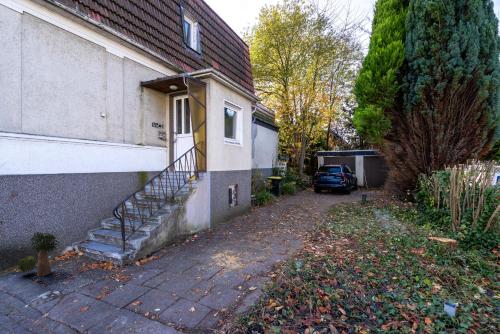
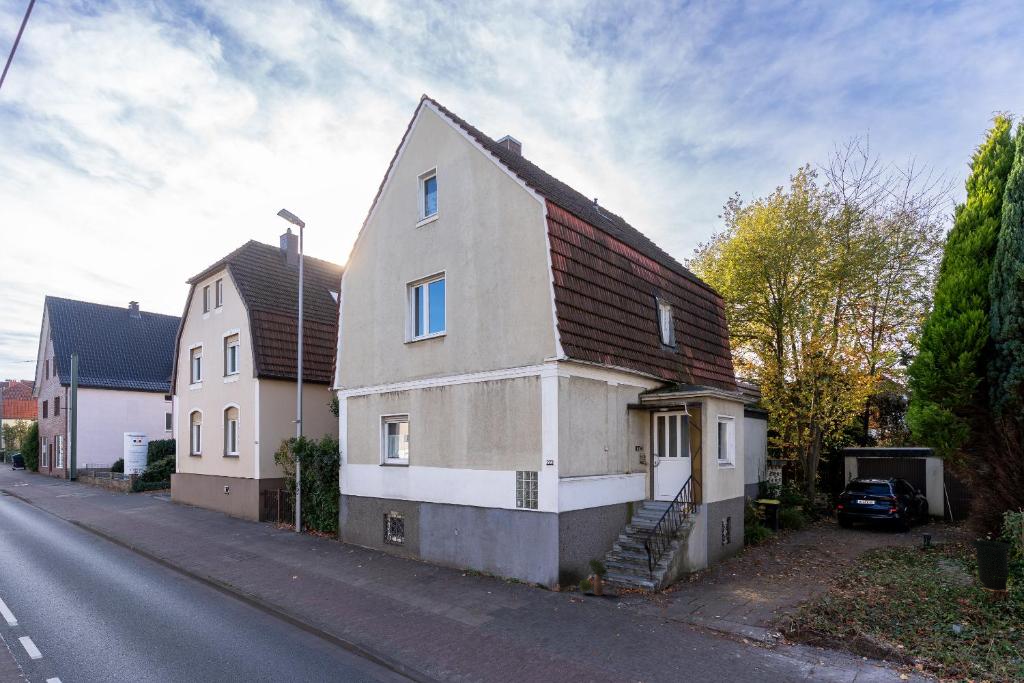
trash can: none [414,194,449,233] -> present [969,541,1012,590]

